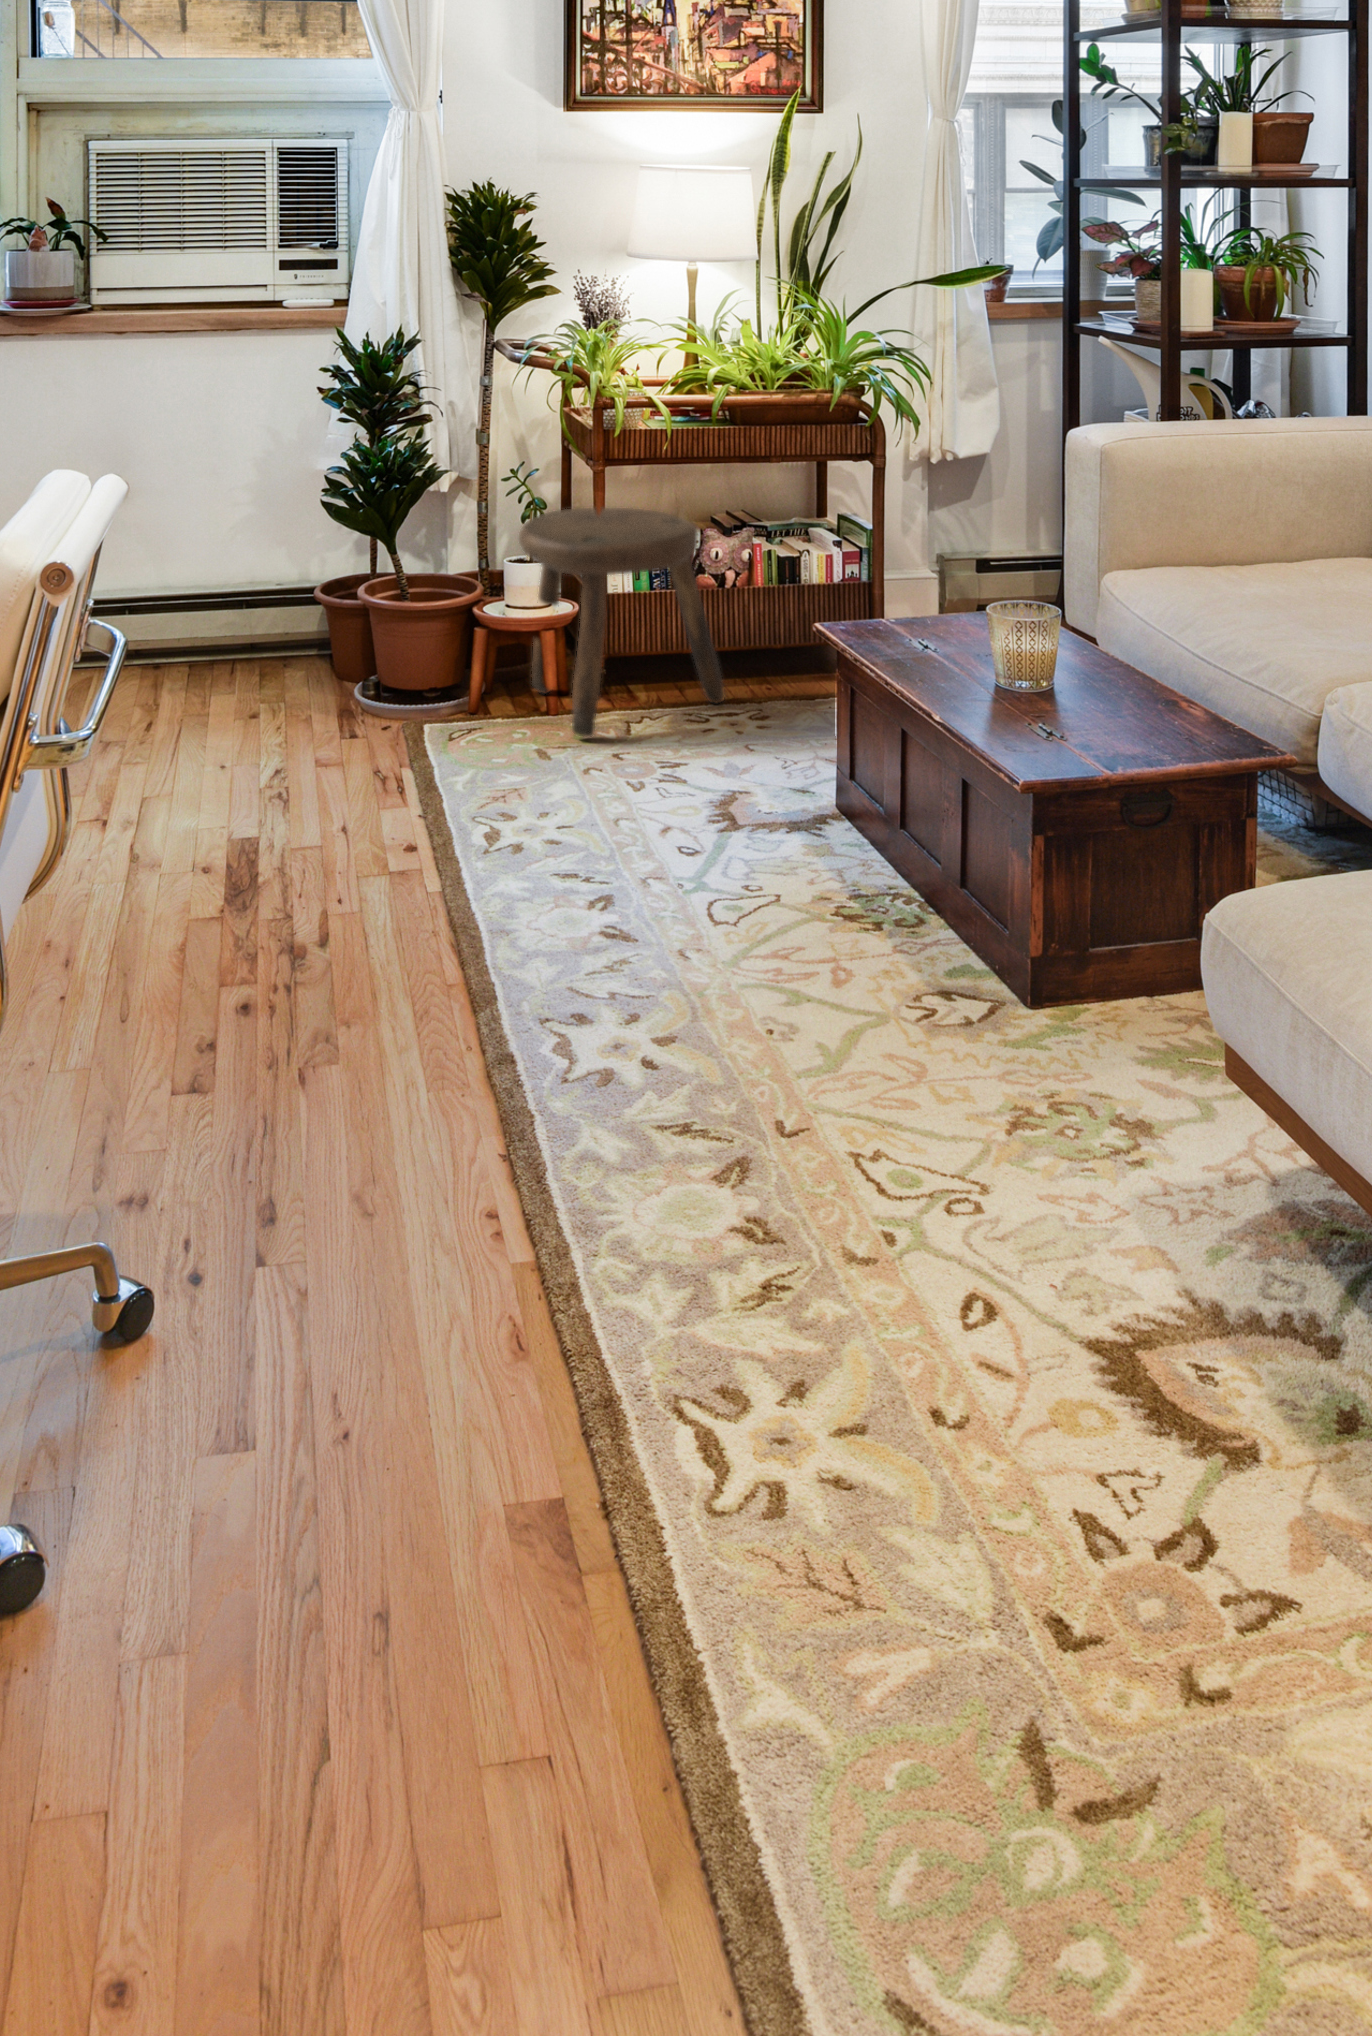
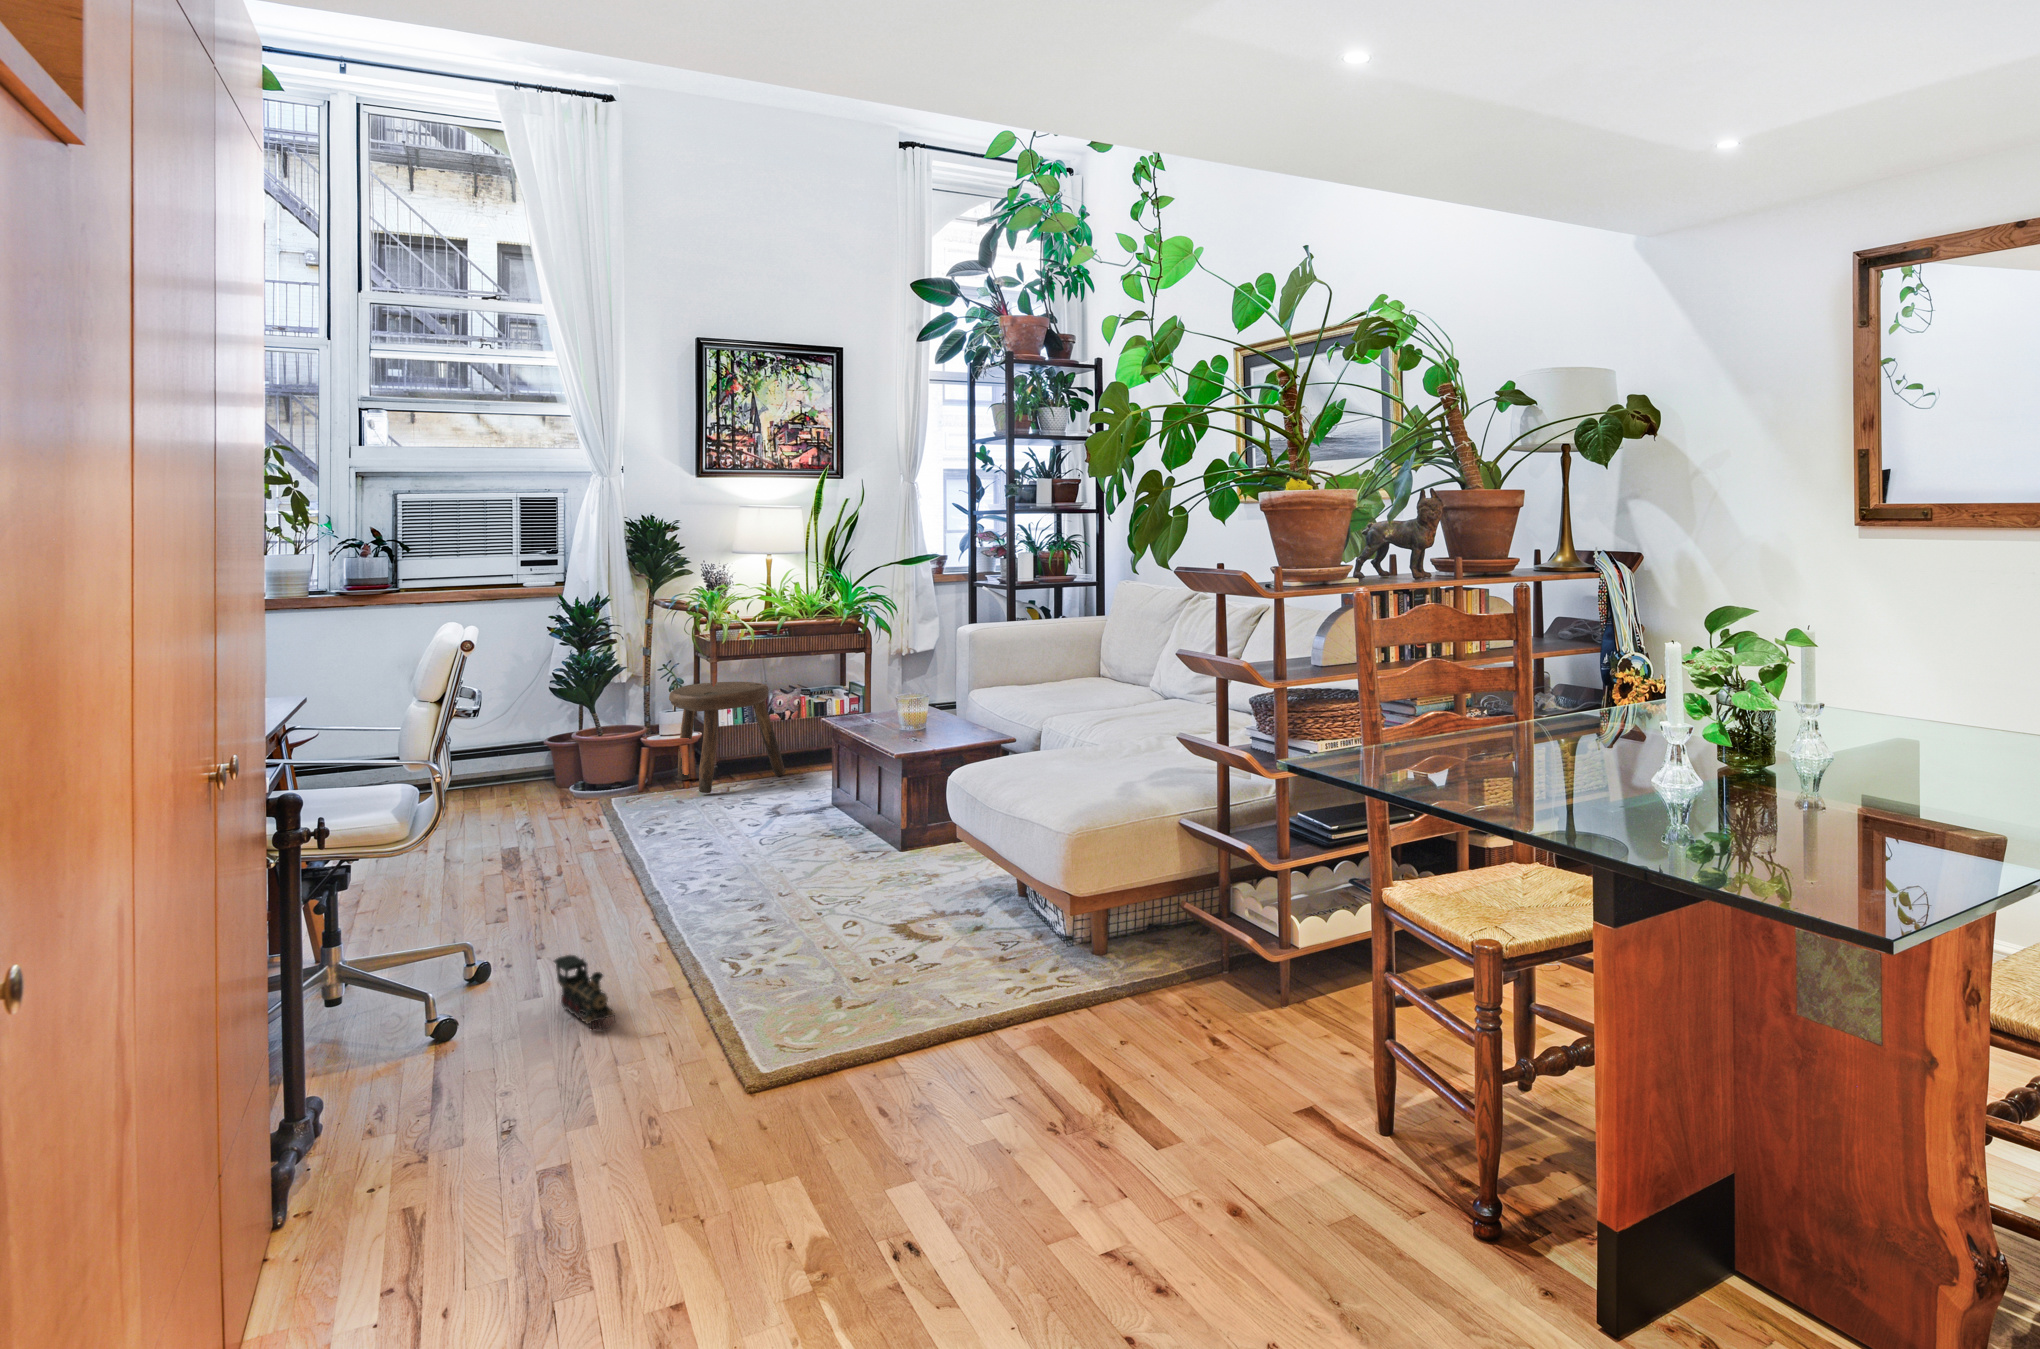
toy train: none [287,1349,425,1654] -> present [554,955,615,1029]

